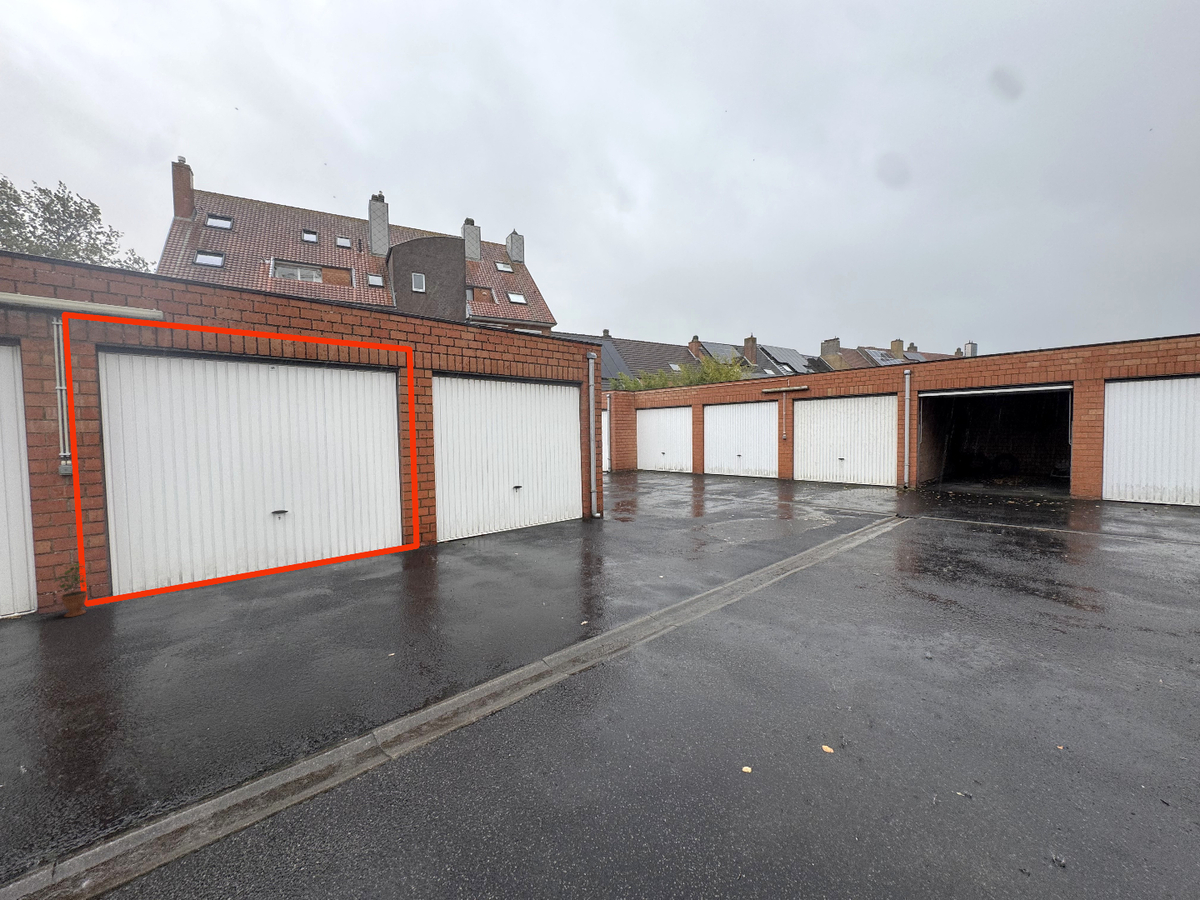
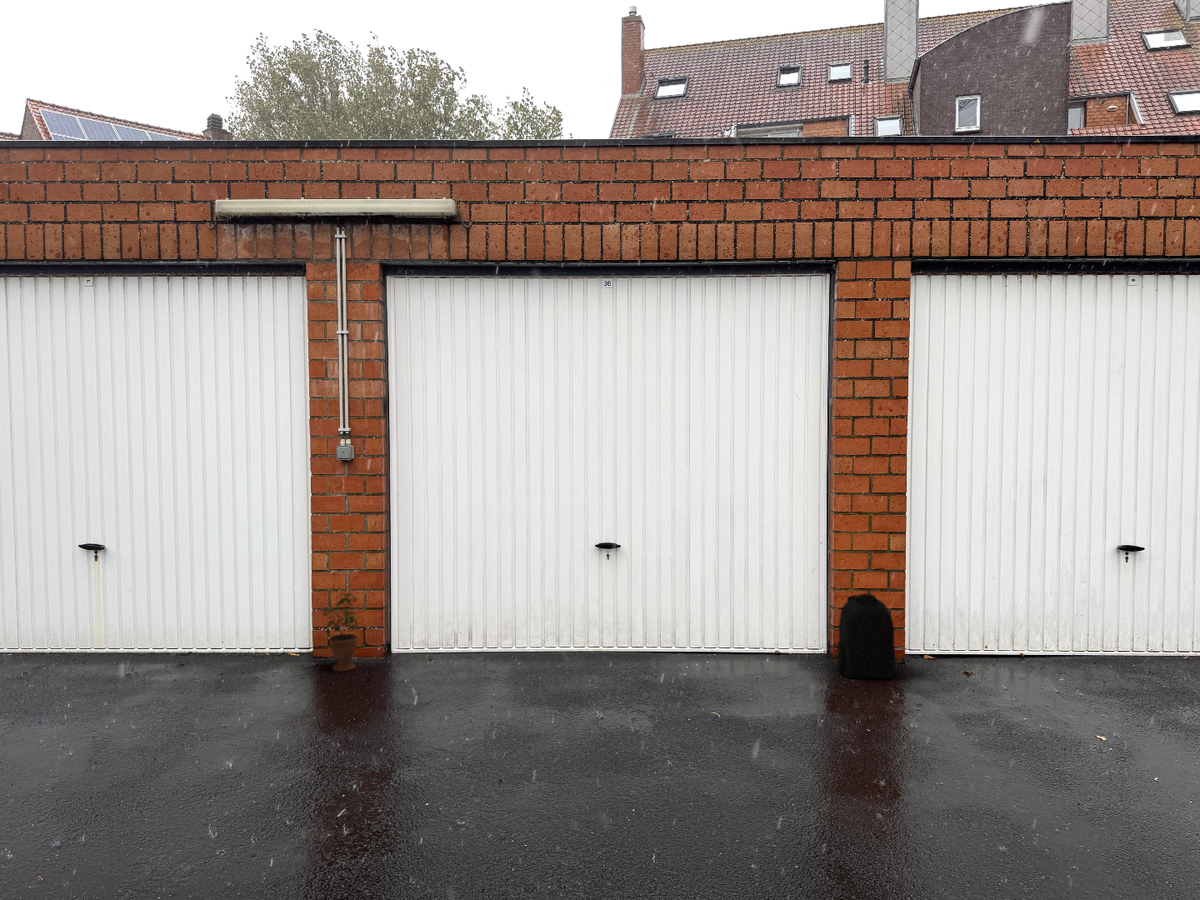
backpack: none [407,518,433,556] -> present [837,594,896,679]

